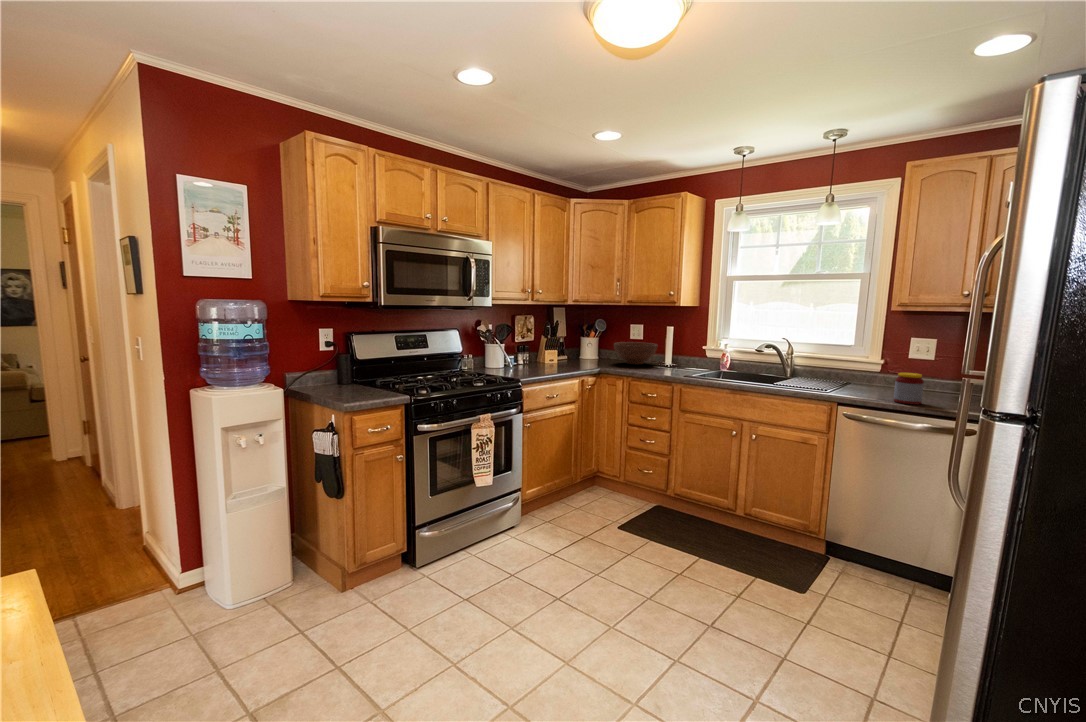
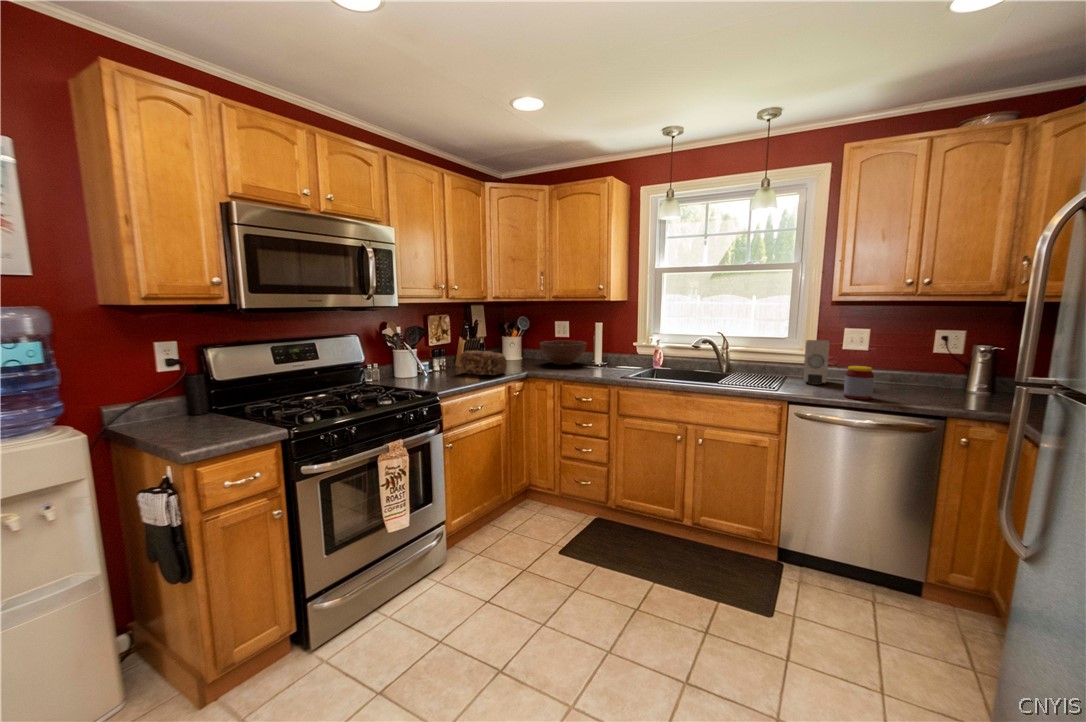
bread loaf: none [540,347,581,369] -> present [459,351,507,375]
soap dispenser: none [862,348,892,391] -> present [803,340,829,385]

